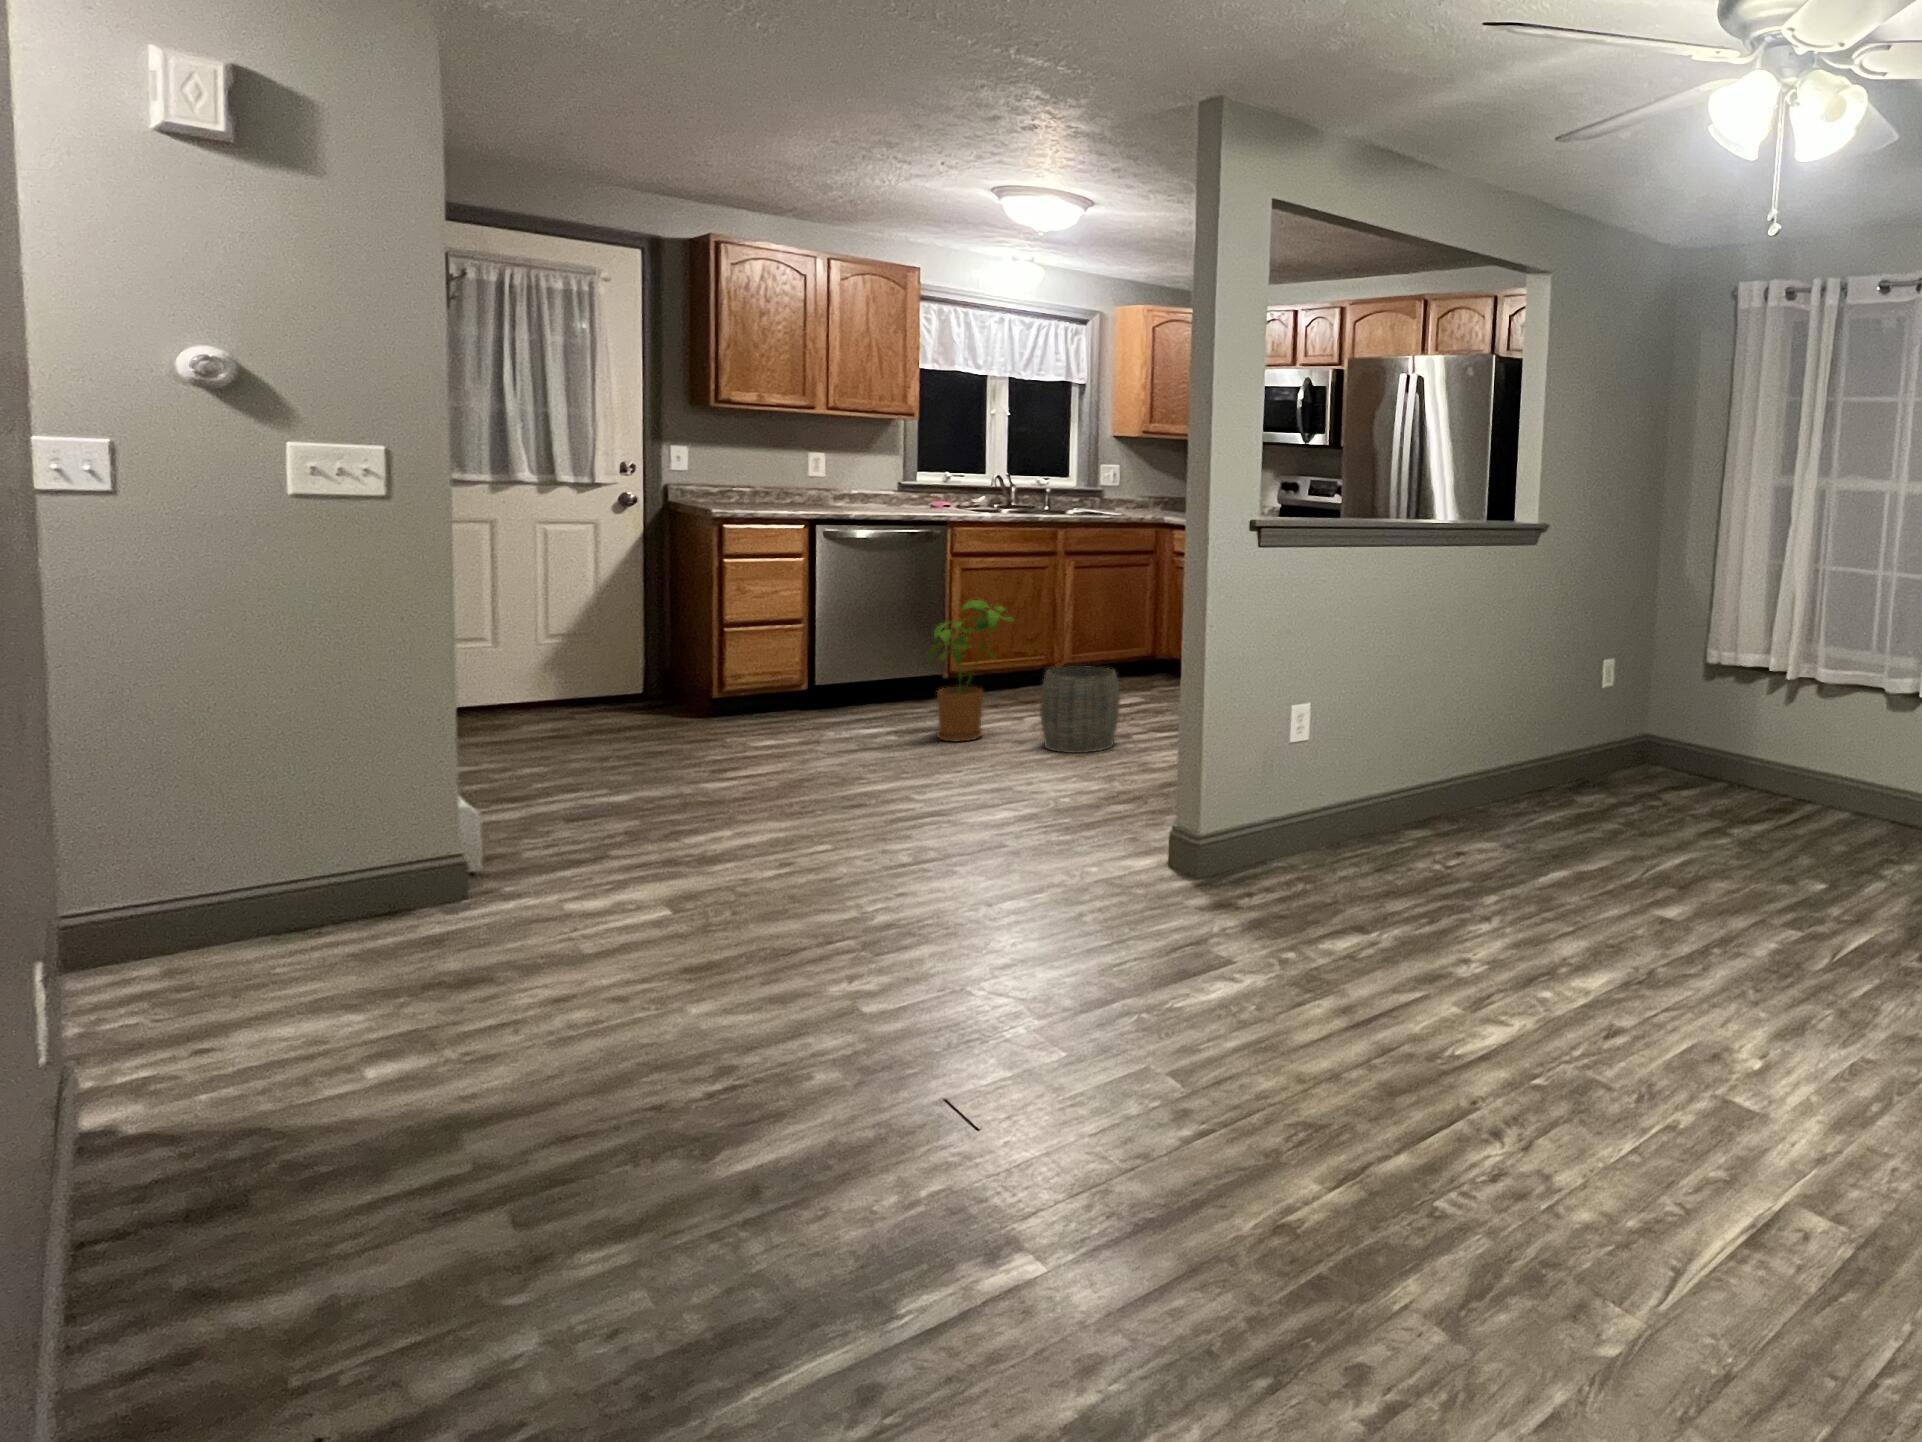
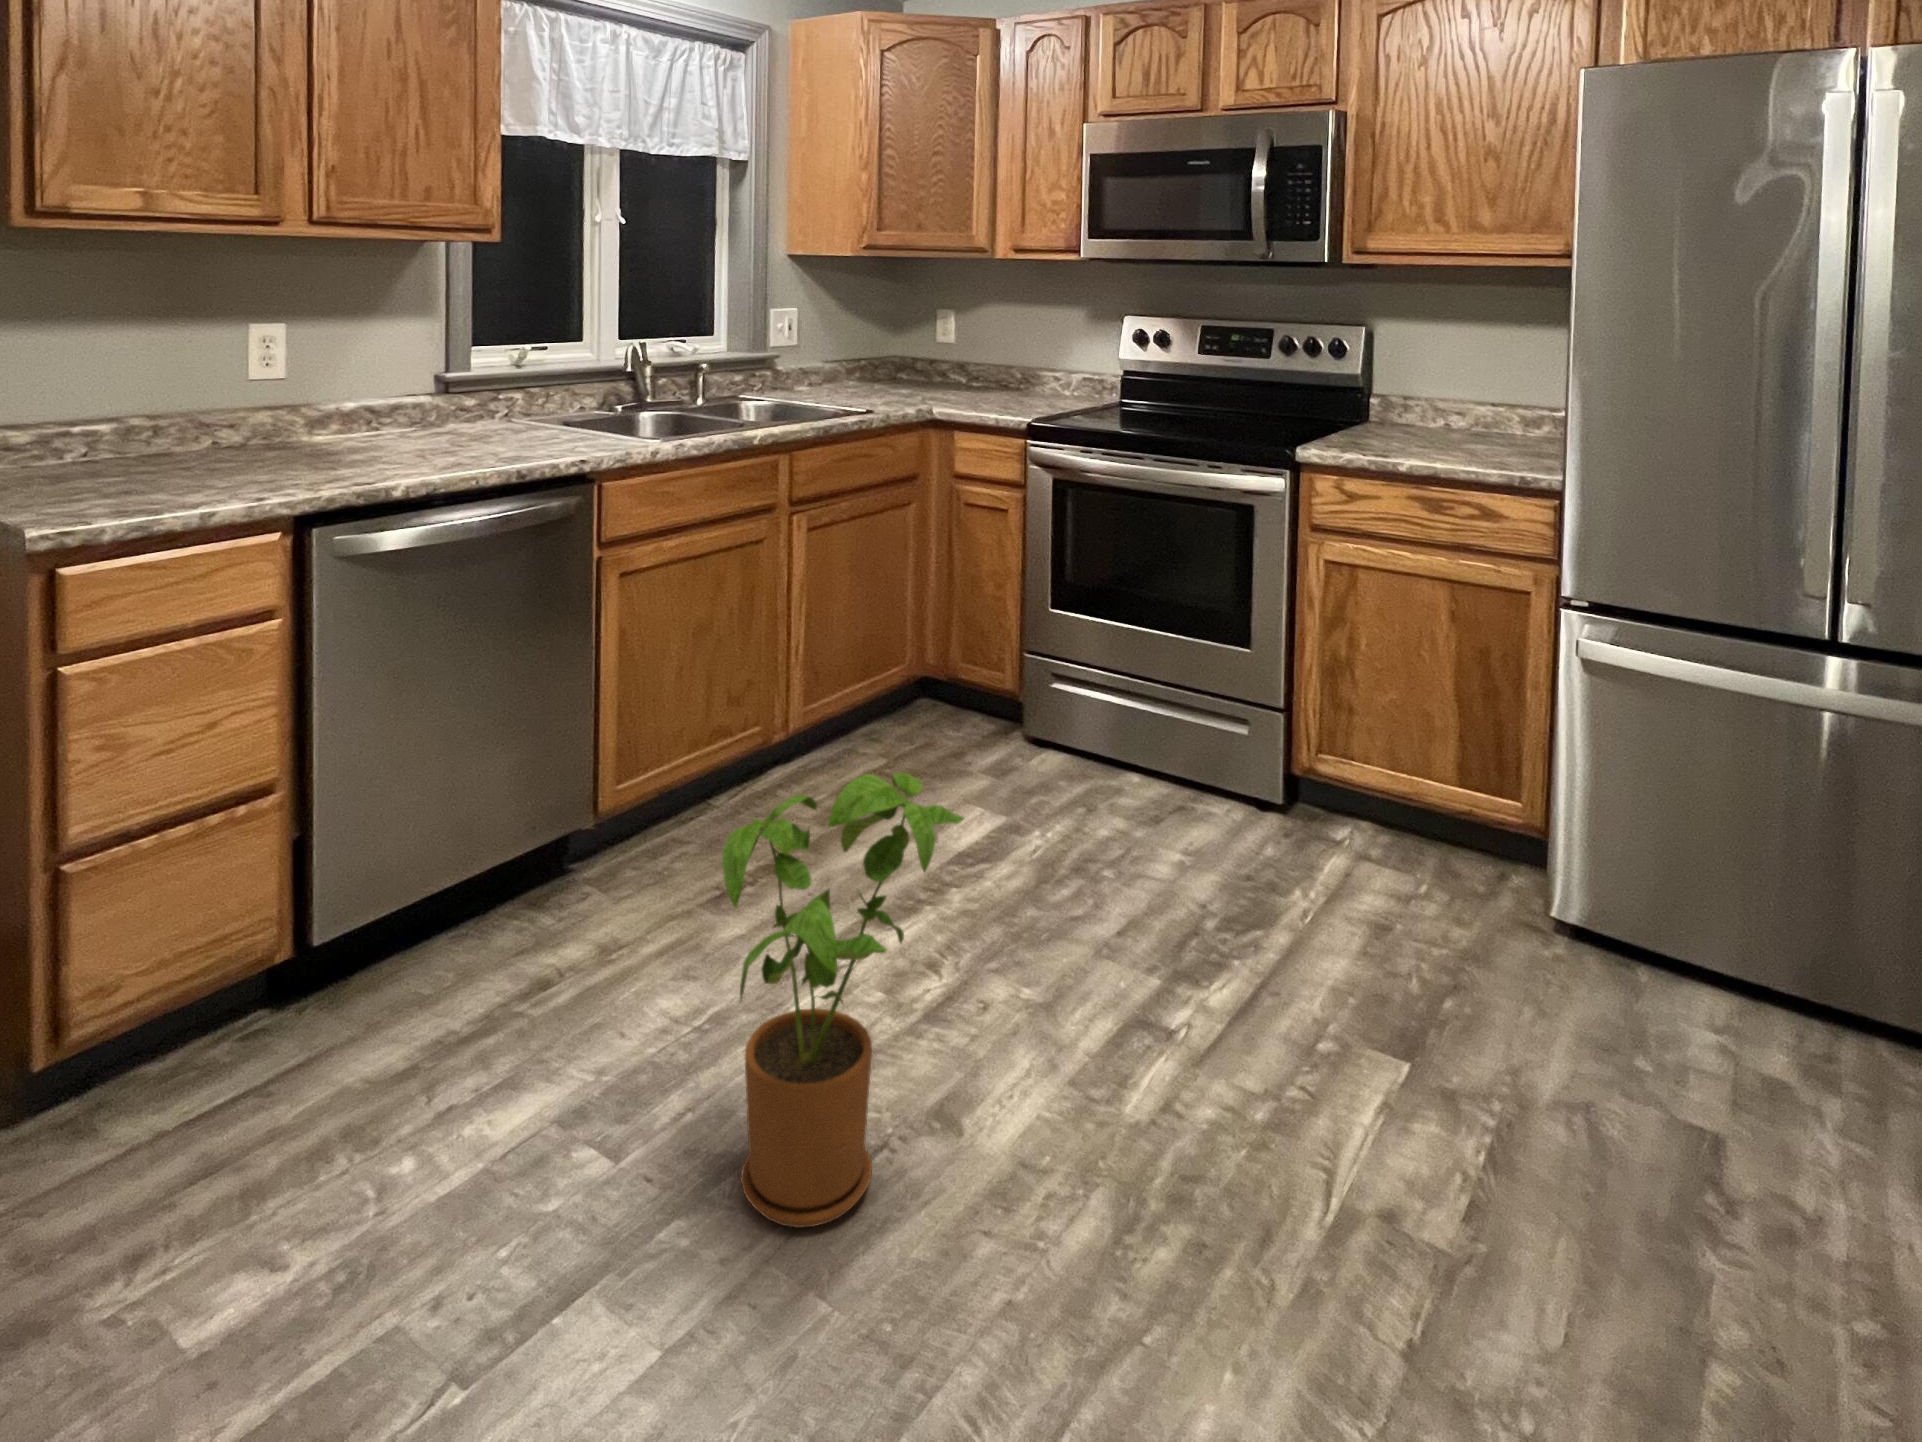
woven basket: present [1040,666,1120,753] -> none [1057,912,1278,1254]

